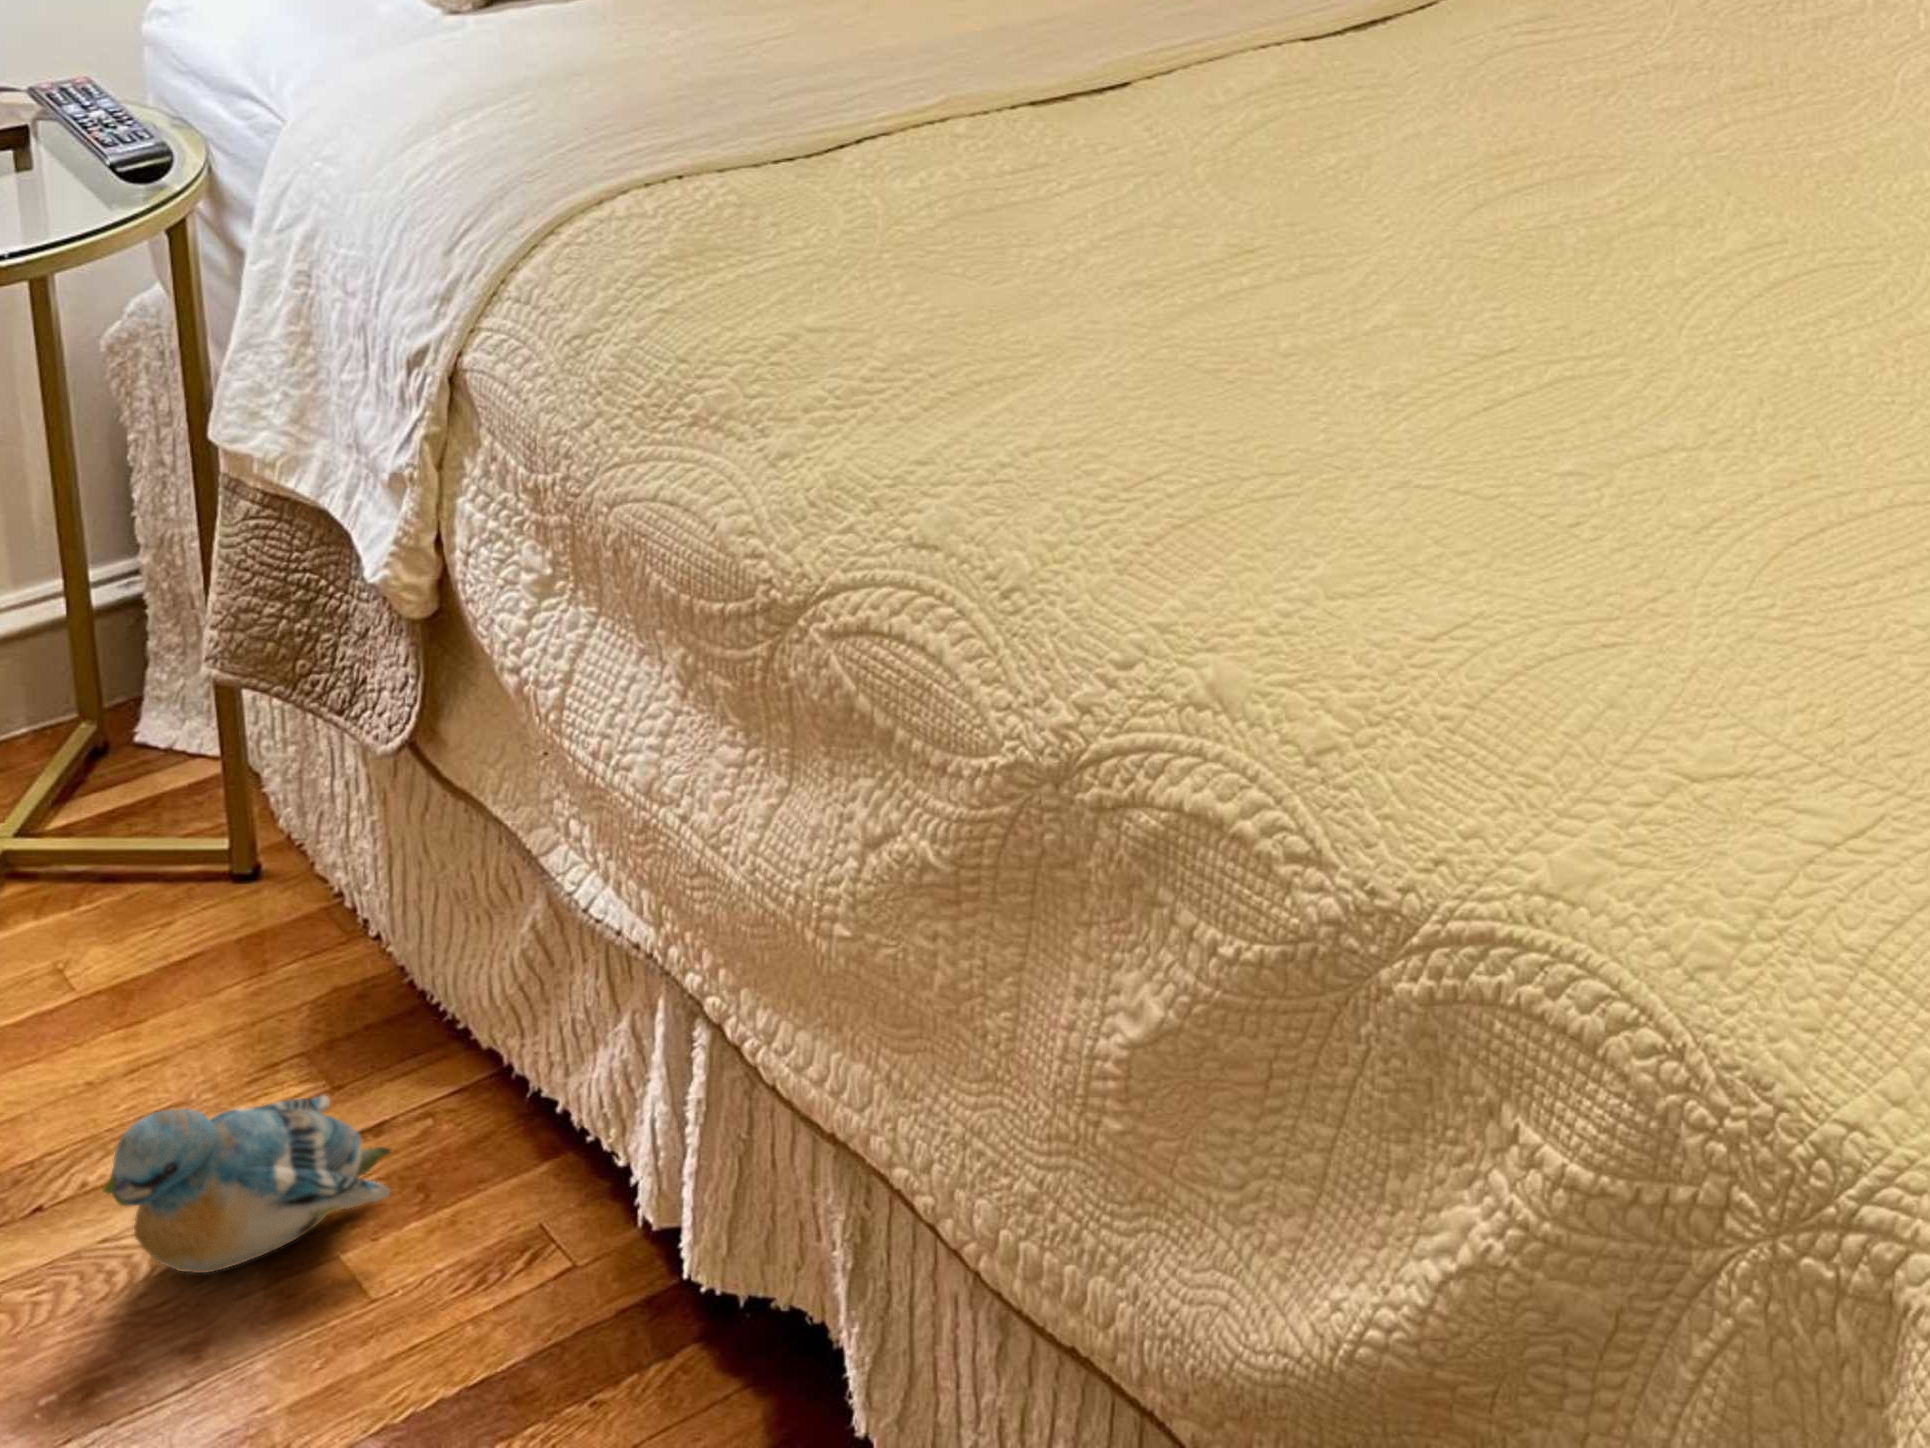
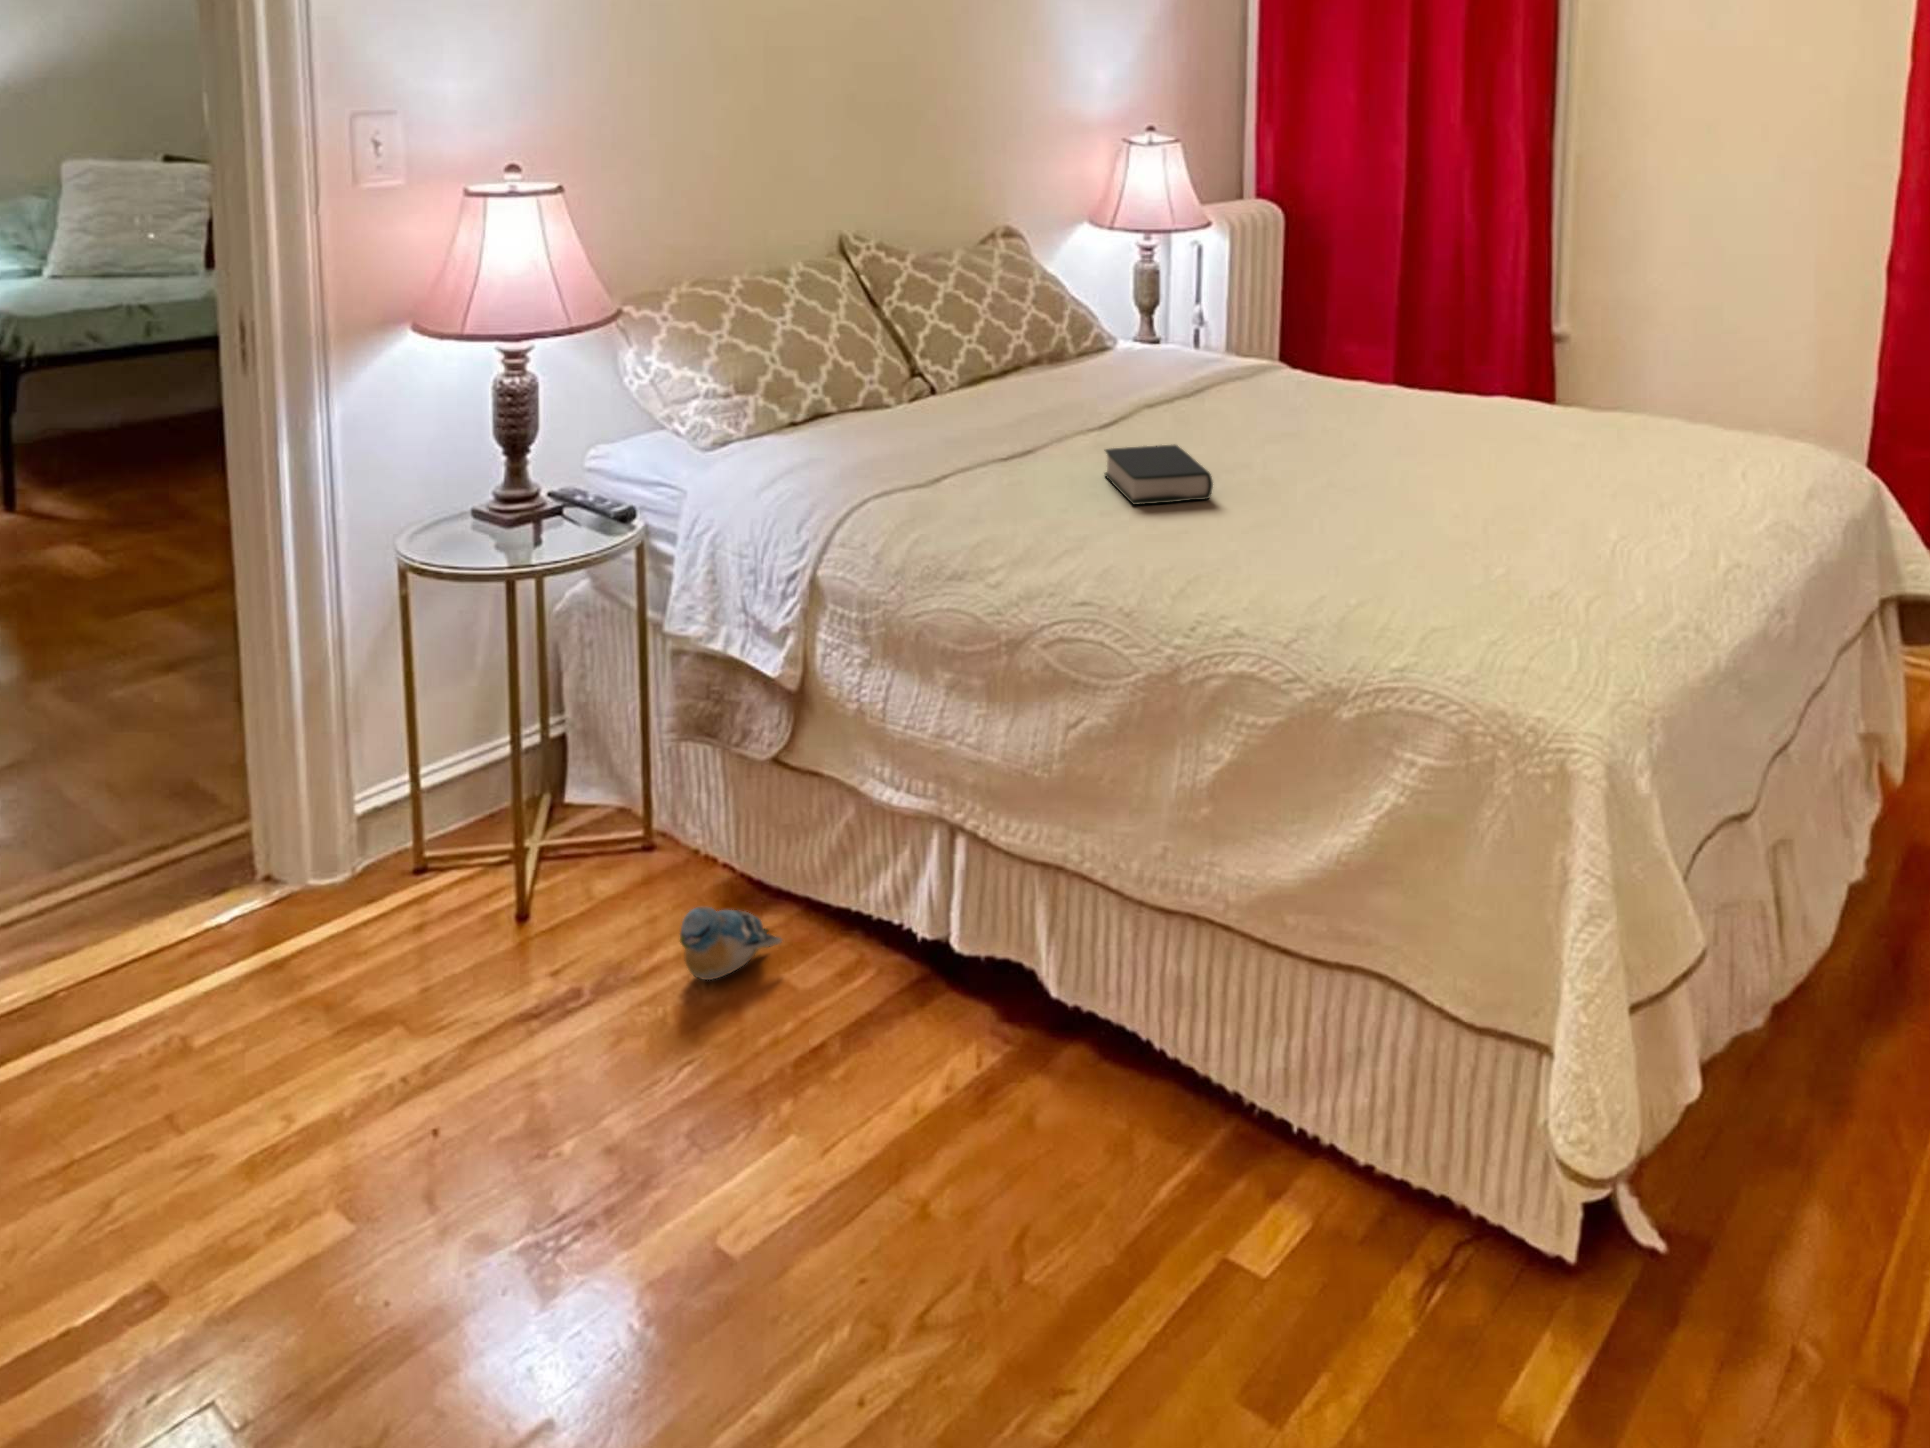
book: none [1283,82,1506,240] -> present [1105,444,1213,505]

